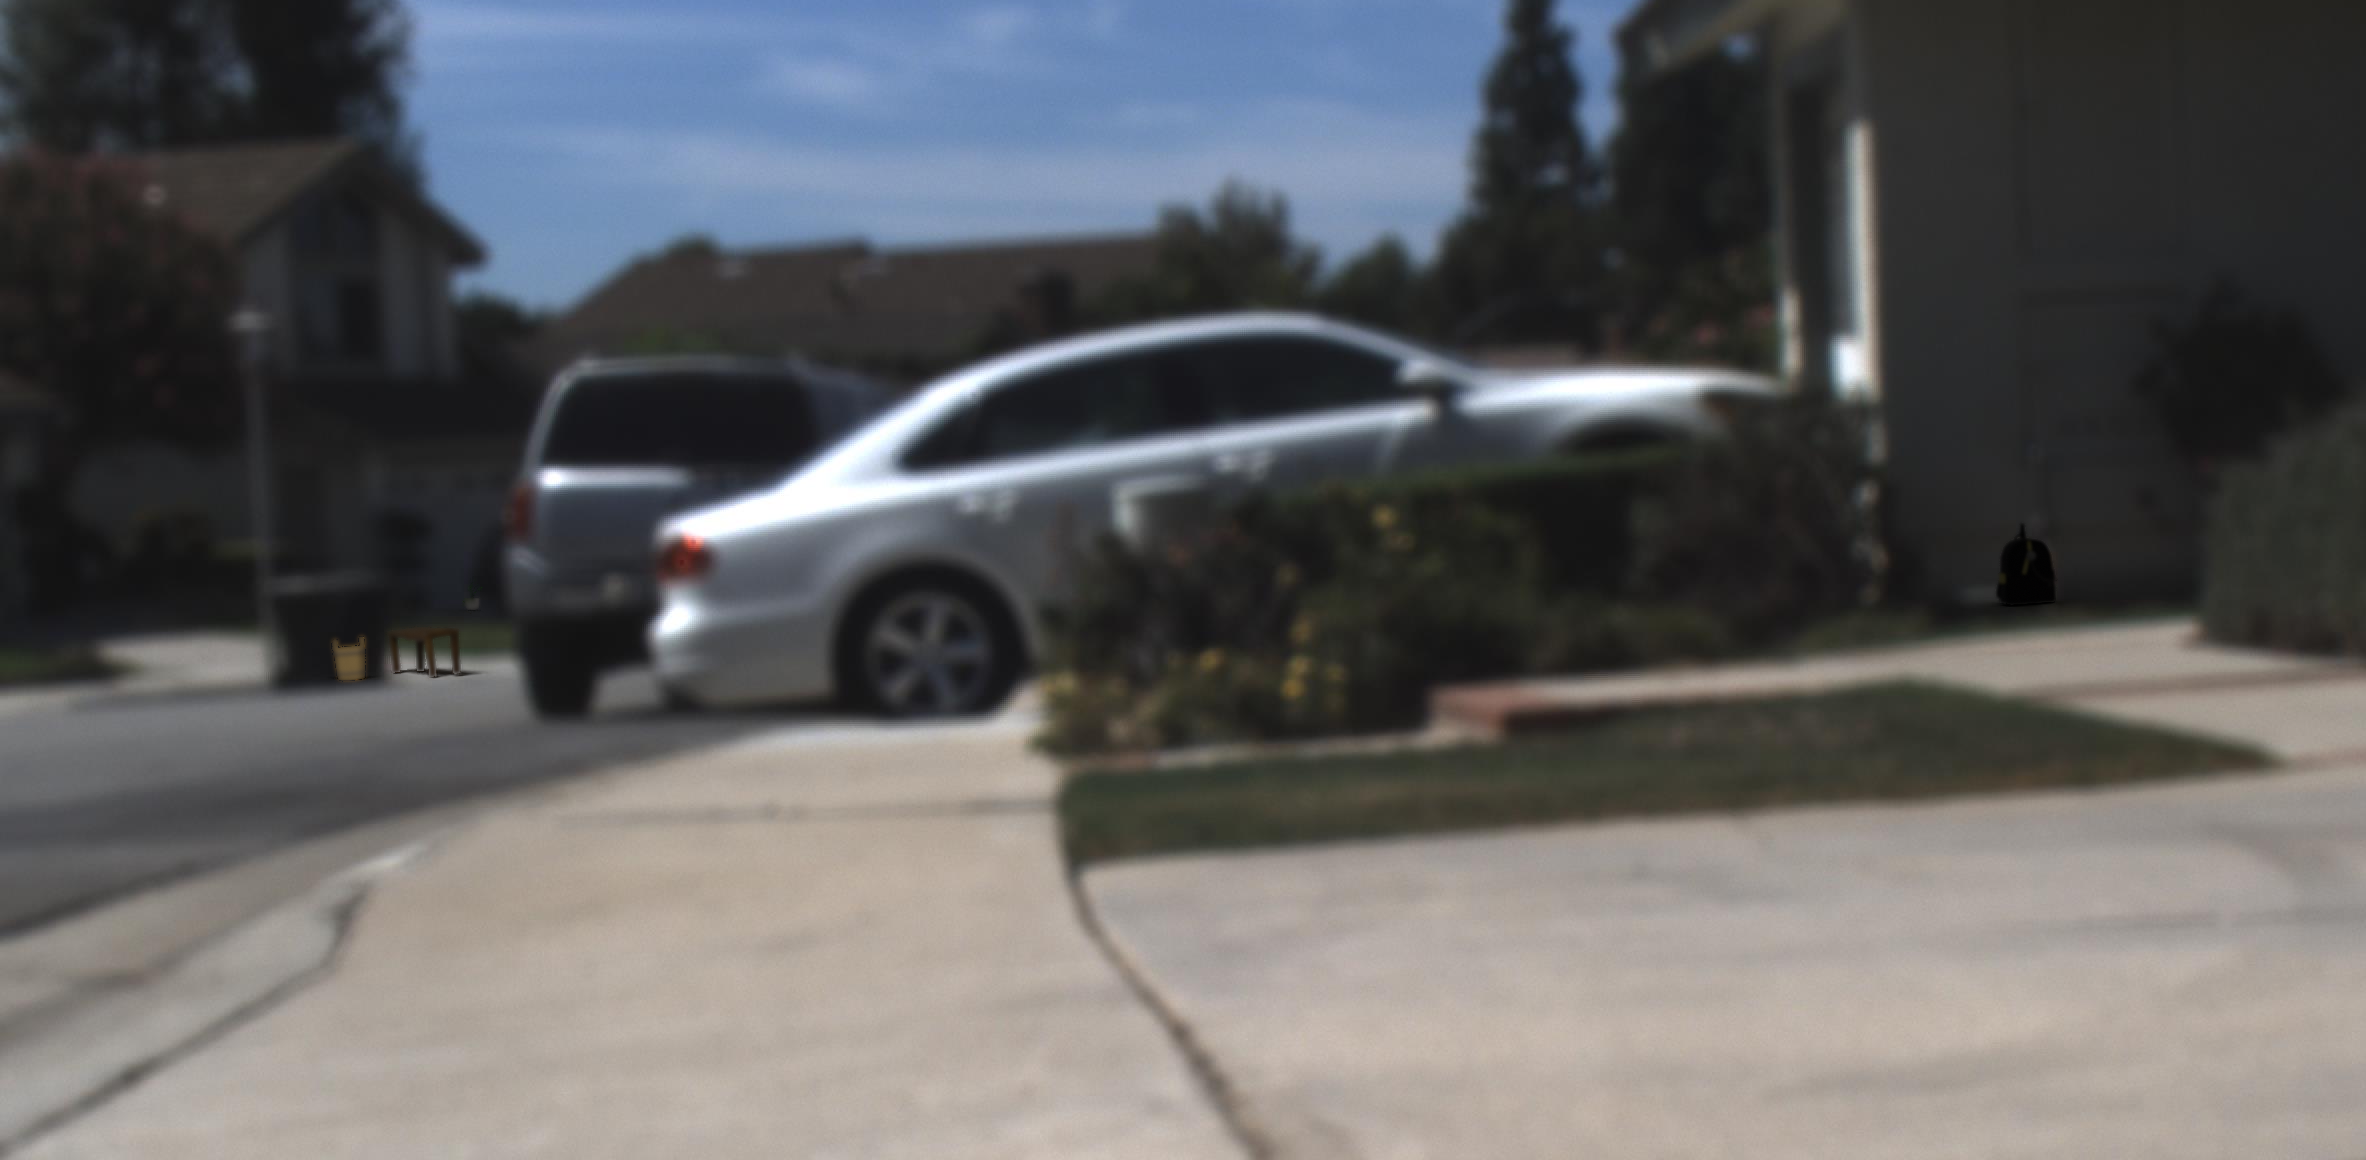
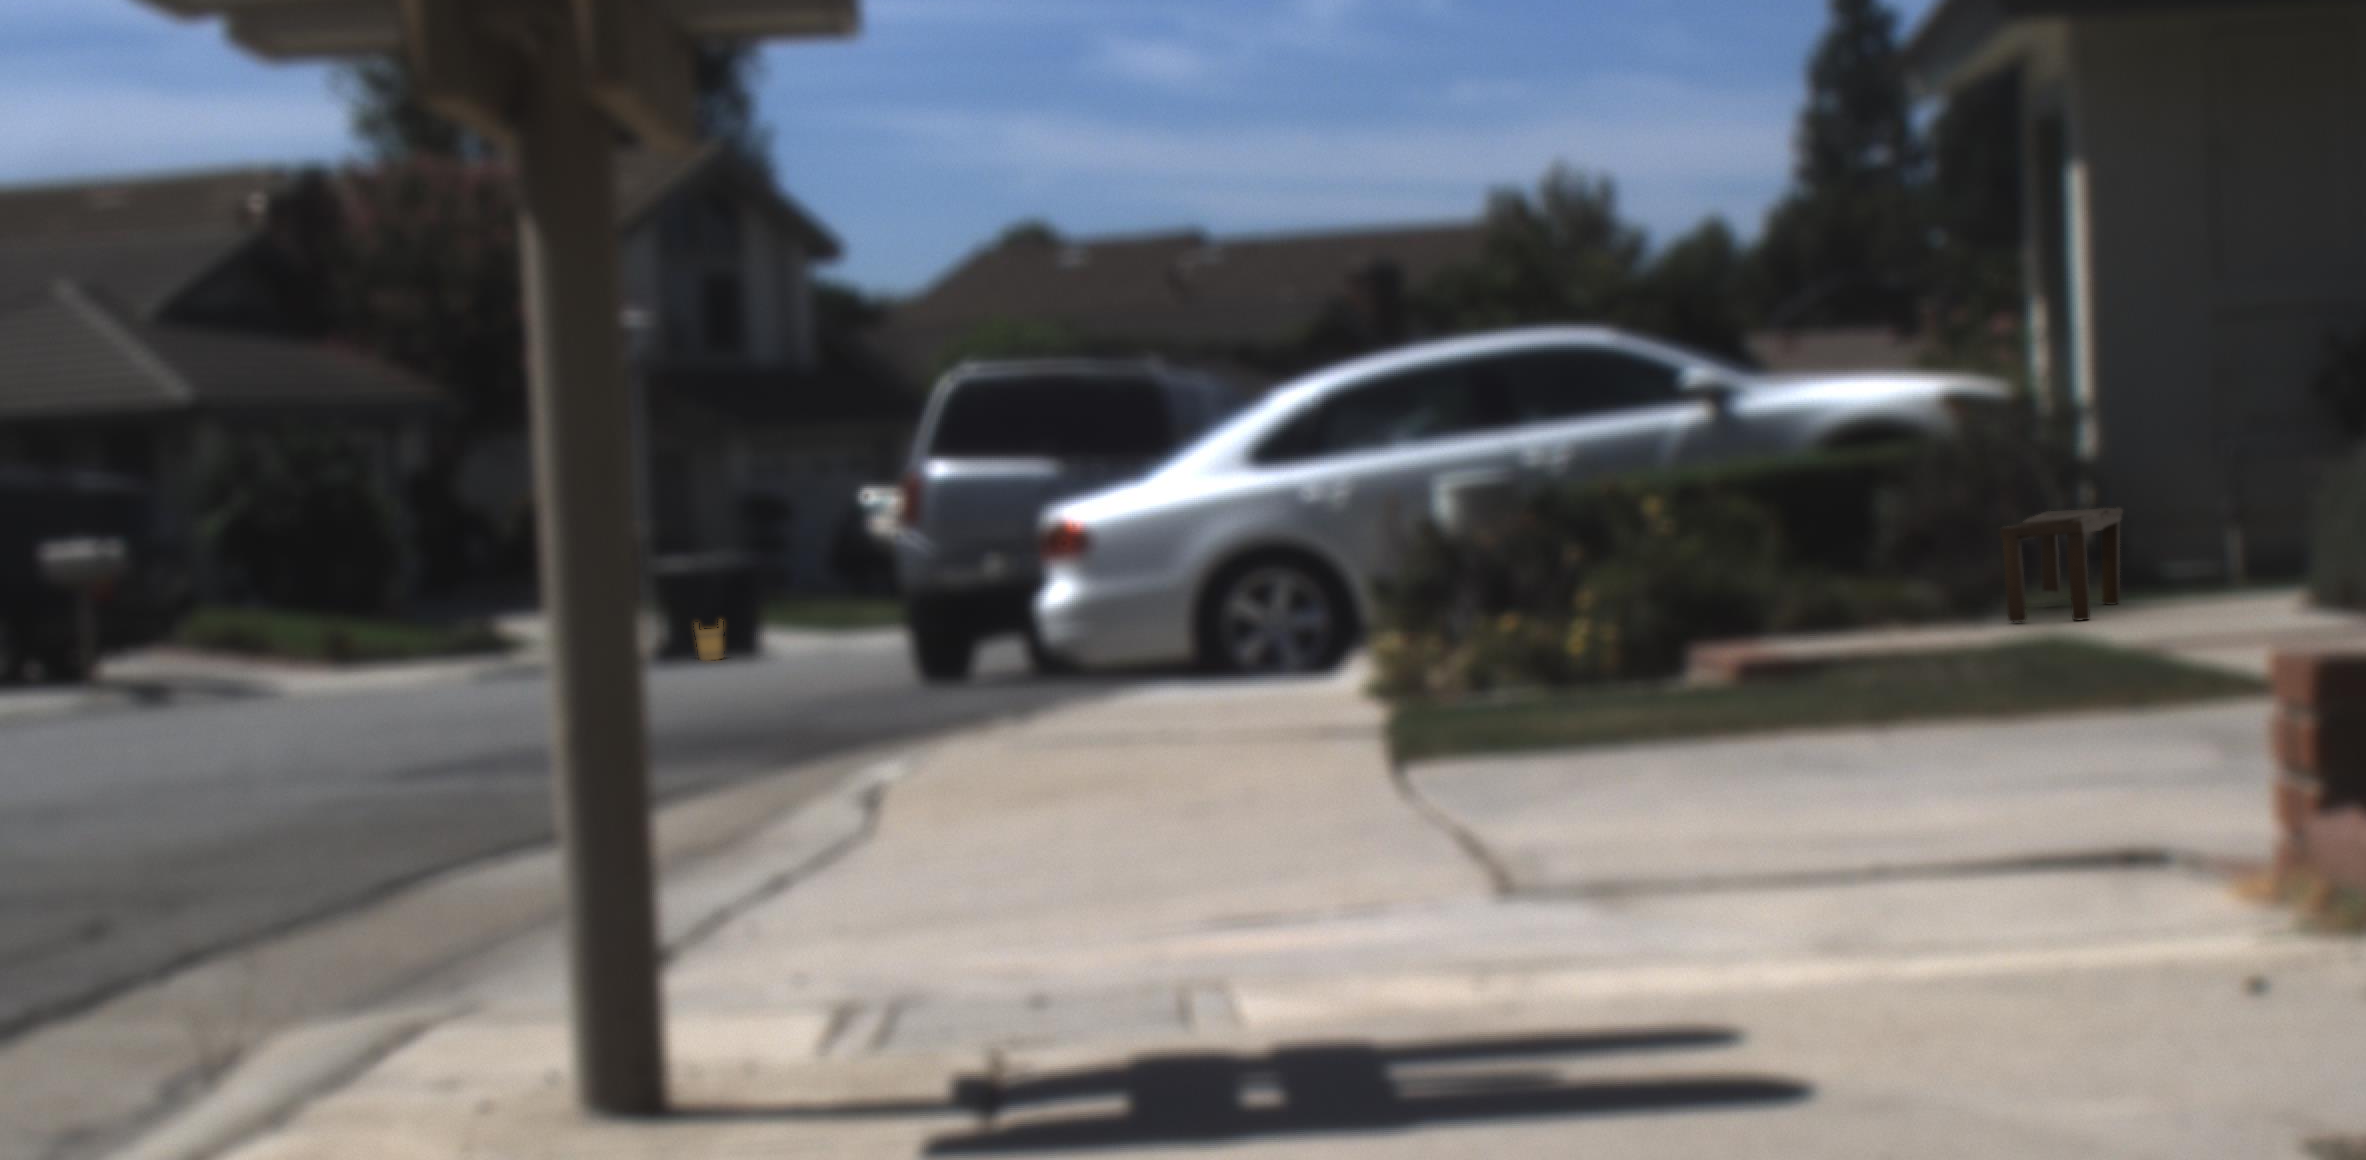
backpack: present [1996,524,2057,605] -> none [2222,509,2276,582]
potted plant: present [463,583,482,610] -> none [788,560,810,599]
bench: present [388,627,461,677] -> present [2000,508,2123,622]

